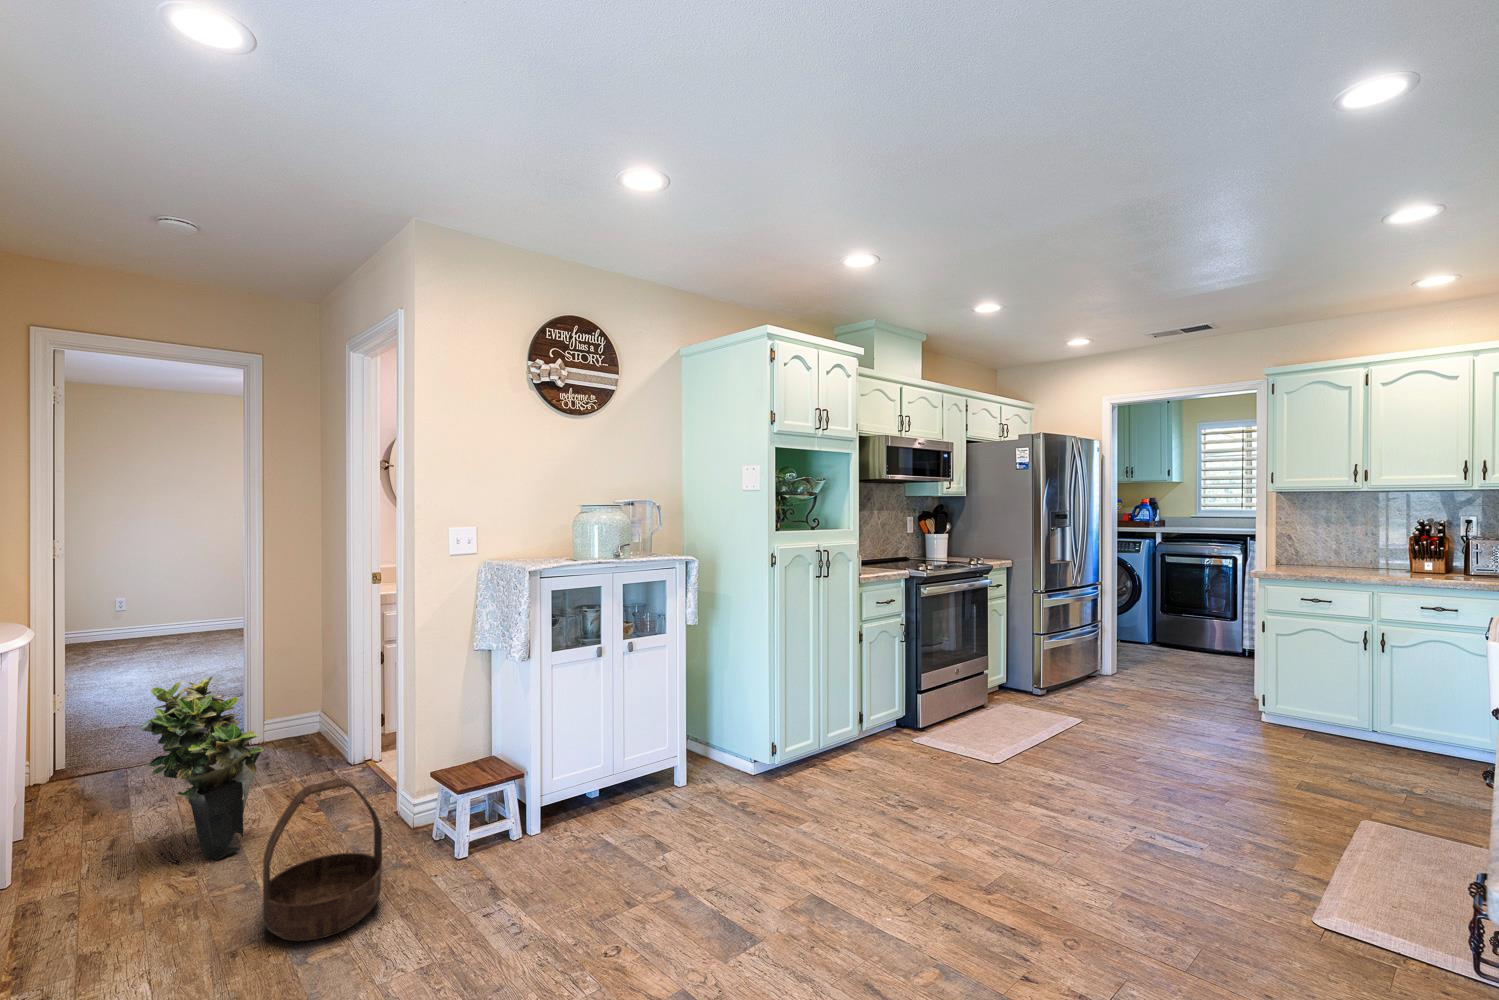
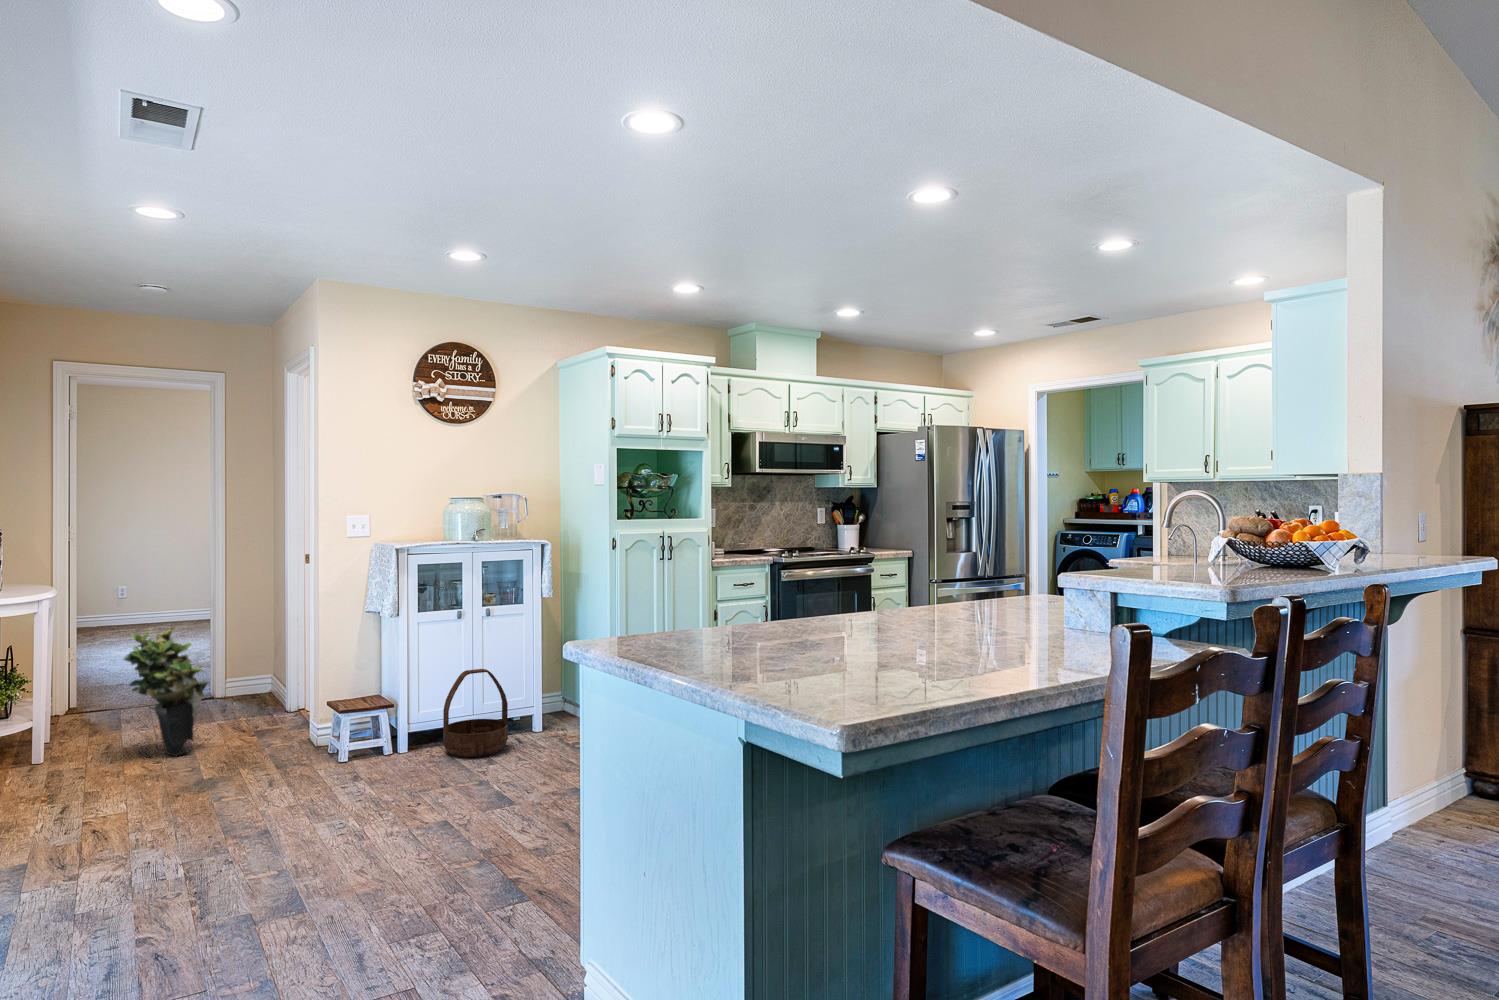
basket: present [263,779,382,941] -> present [443,669,508,757]

